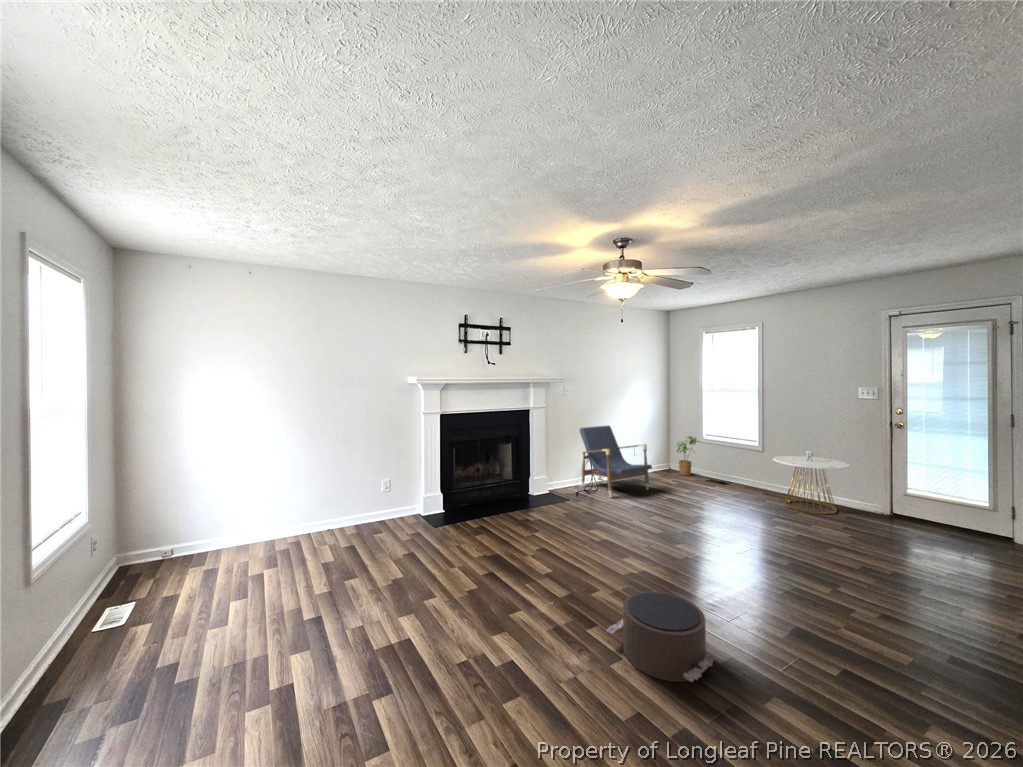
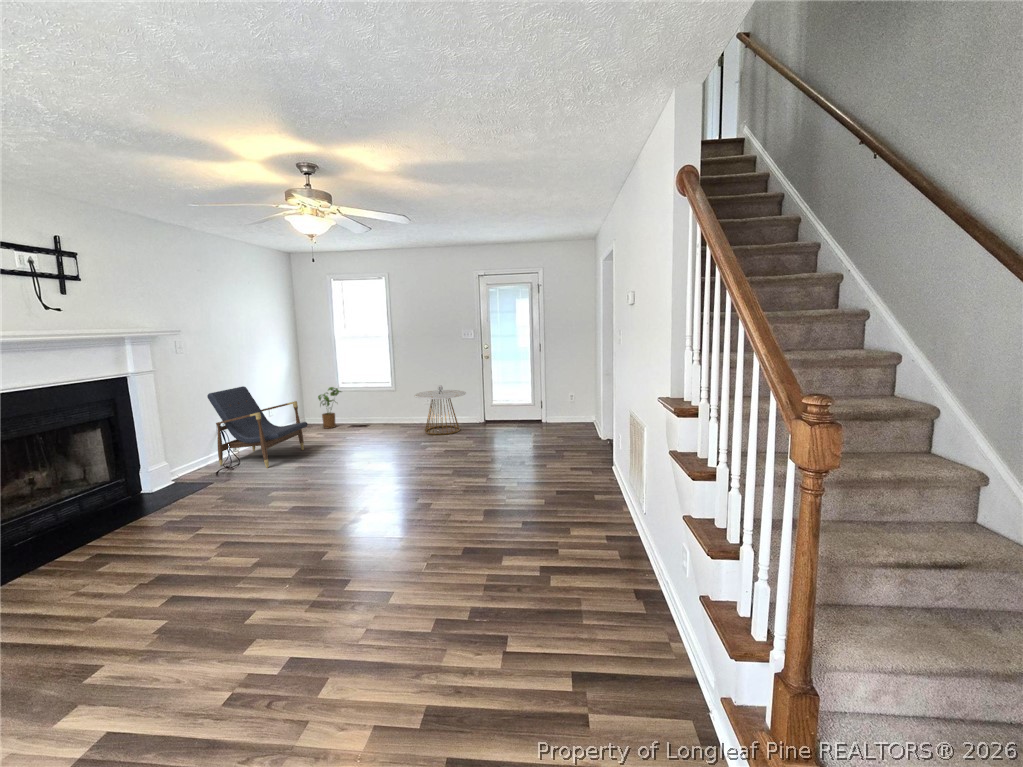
pouf: present [607,591,716,682] -> none [371,520,463,592]

